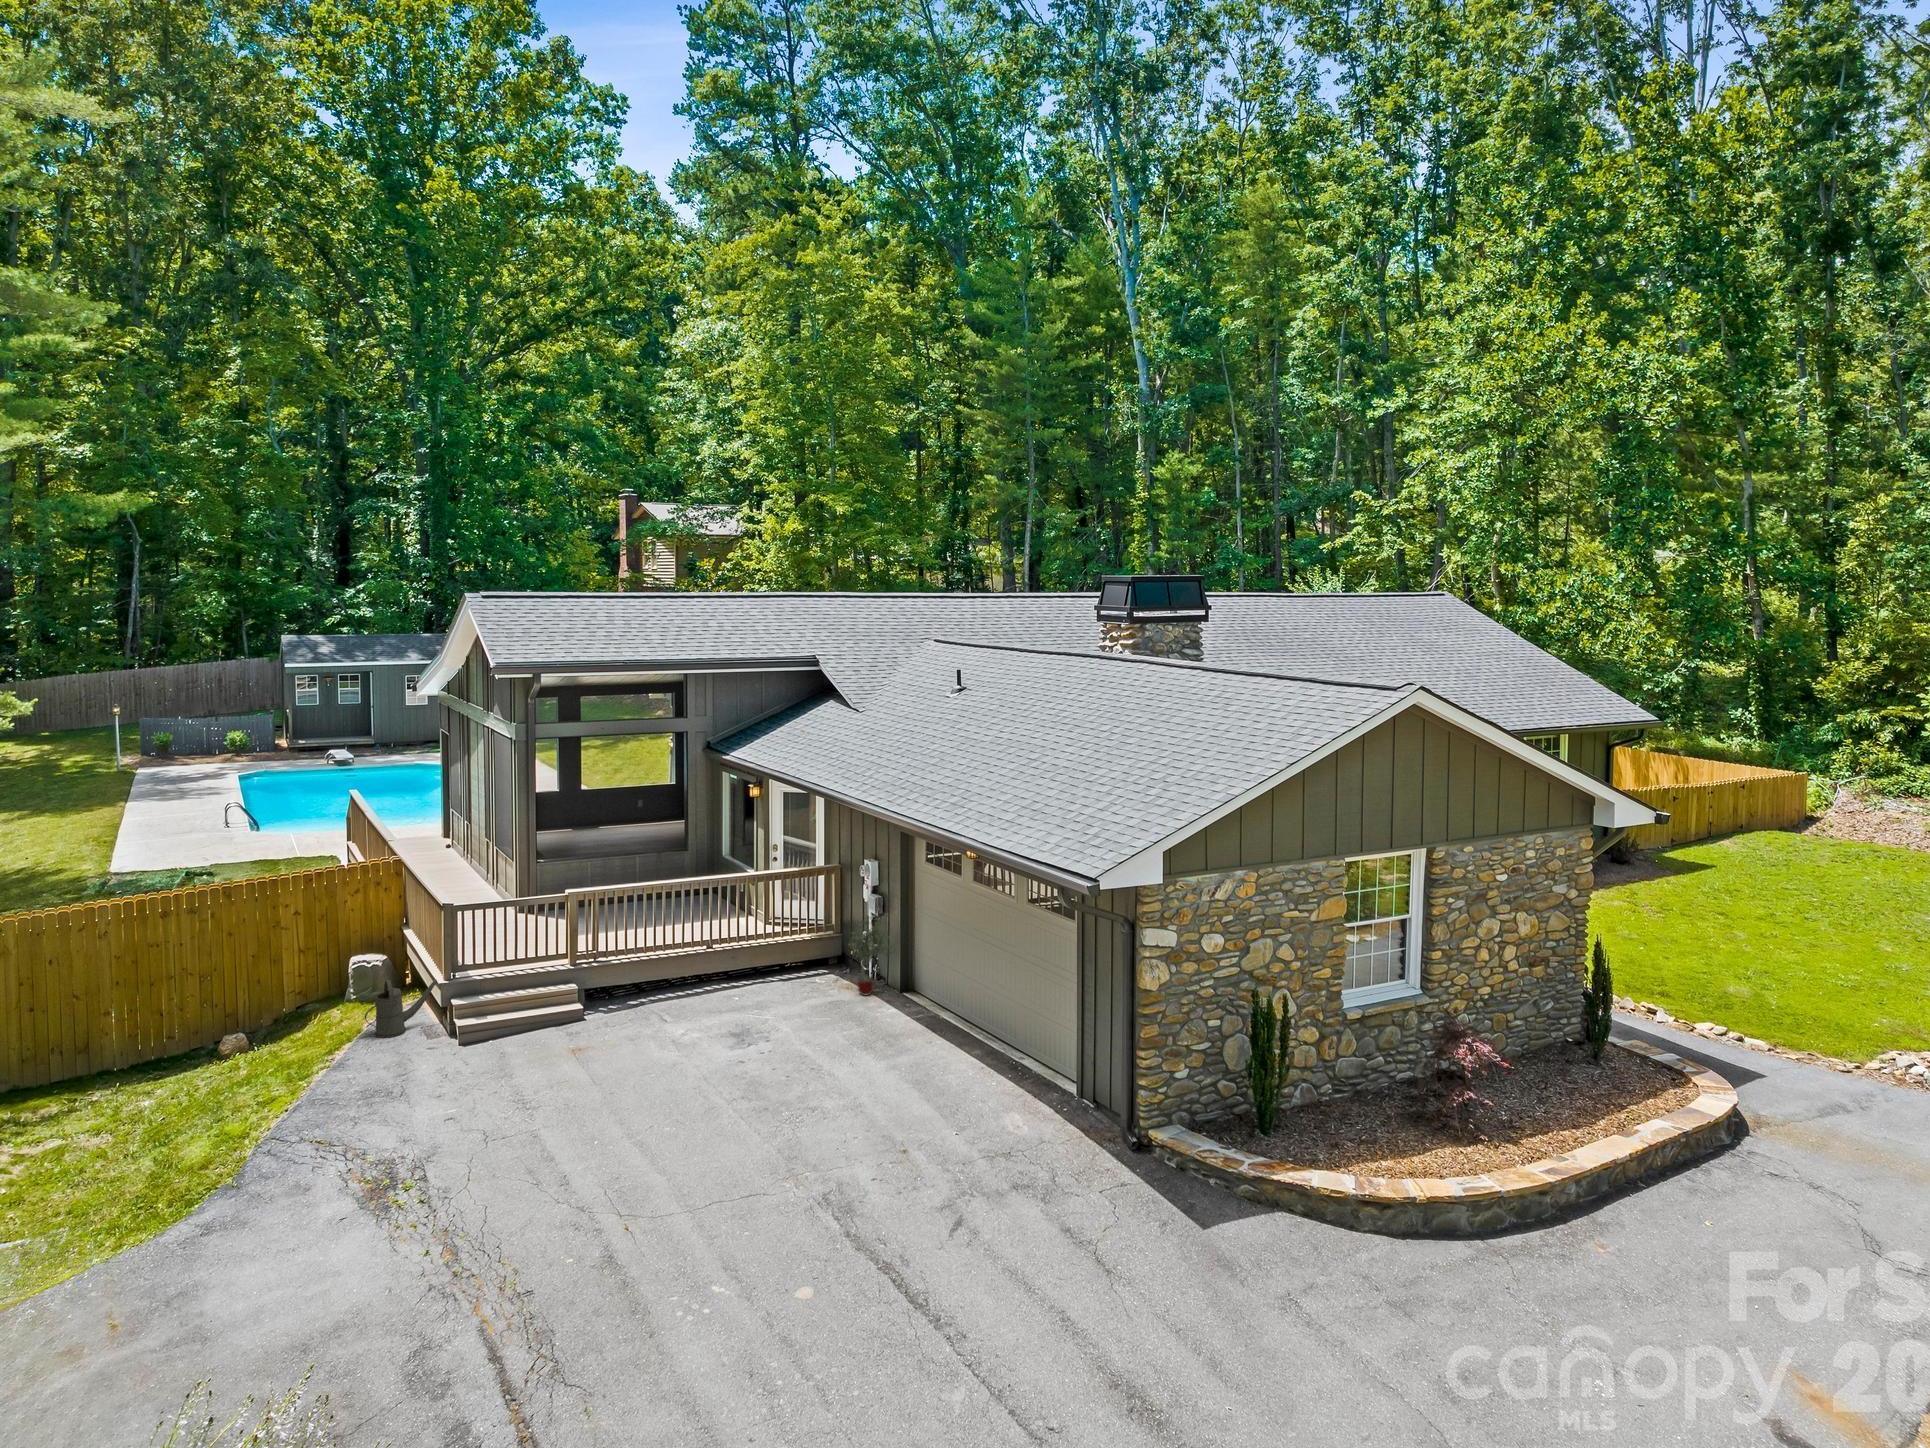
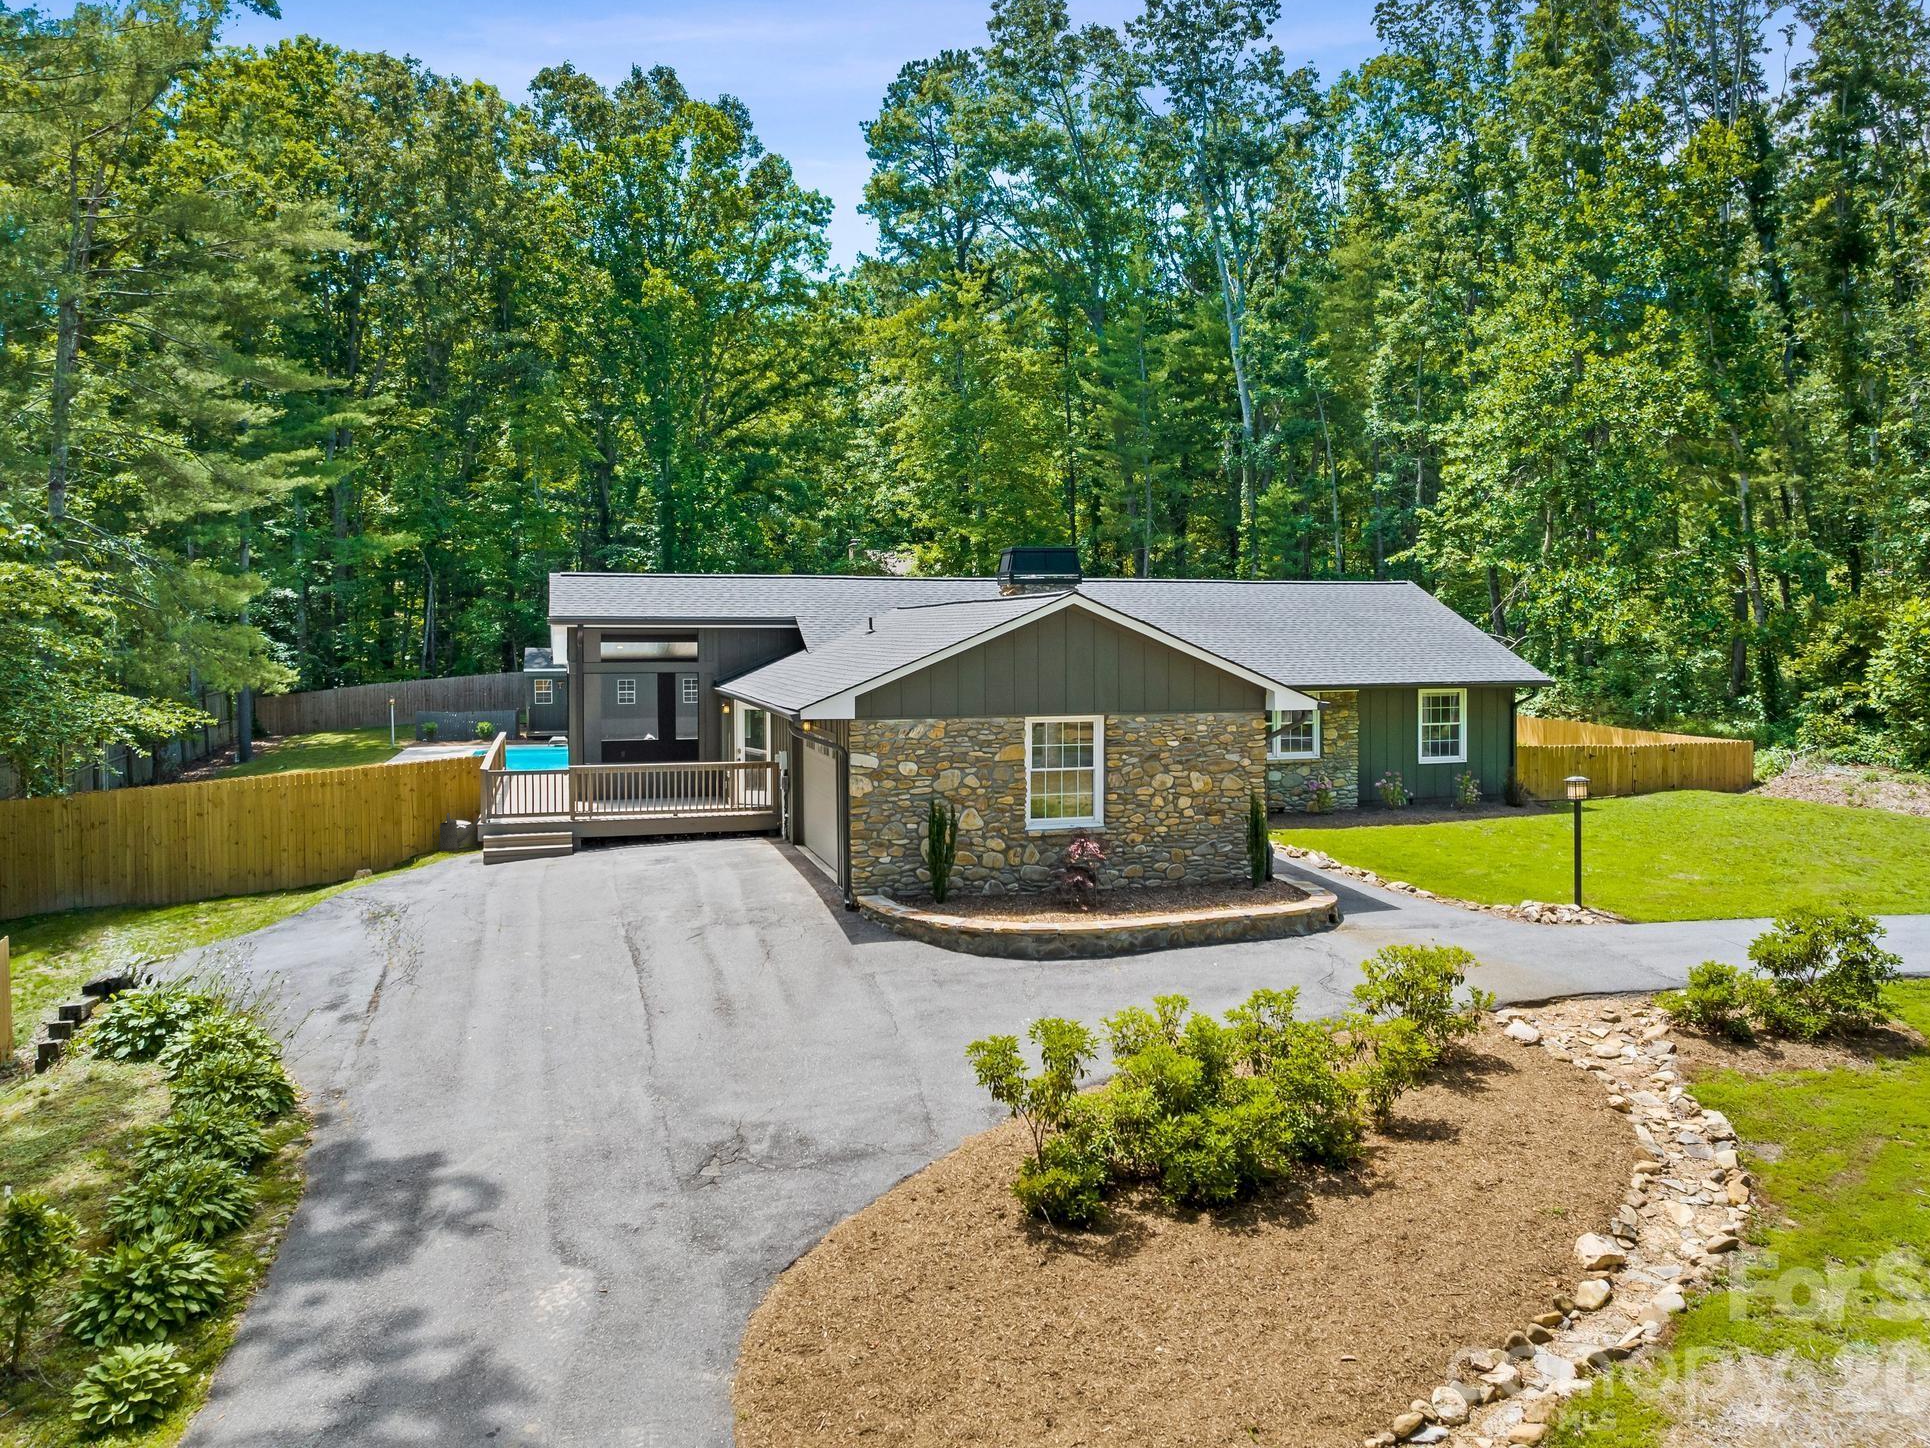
potted tree: present [849,918,893,995] -> none [762,791,795,850]

